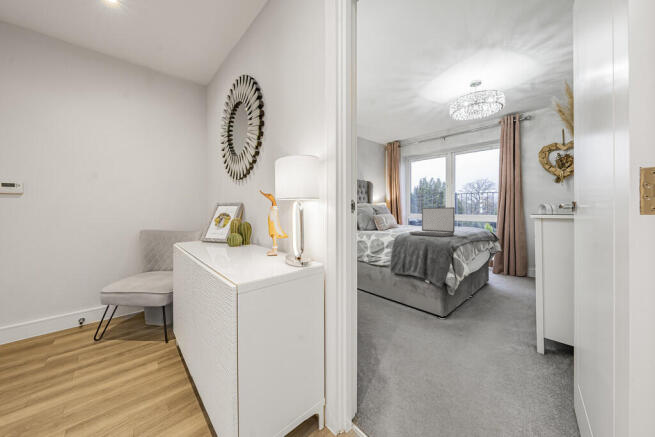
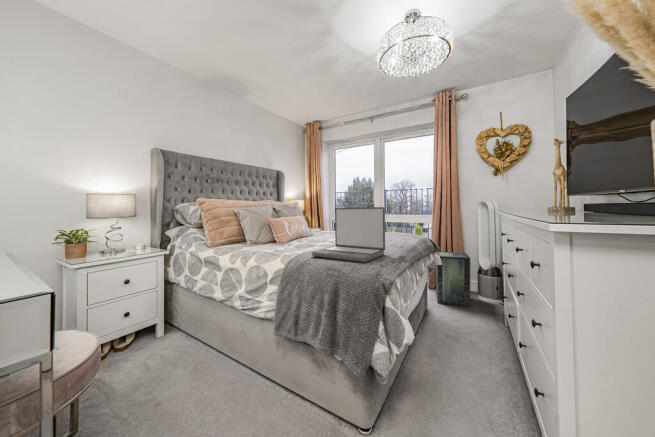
storage box: none [498,243,527,284] -> present [436,252,470,307]

